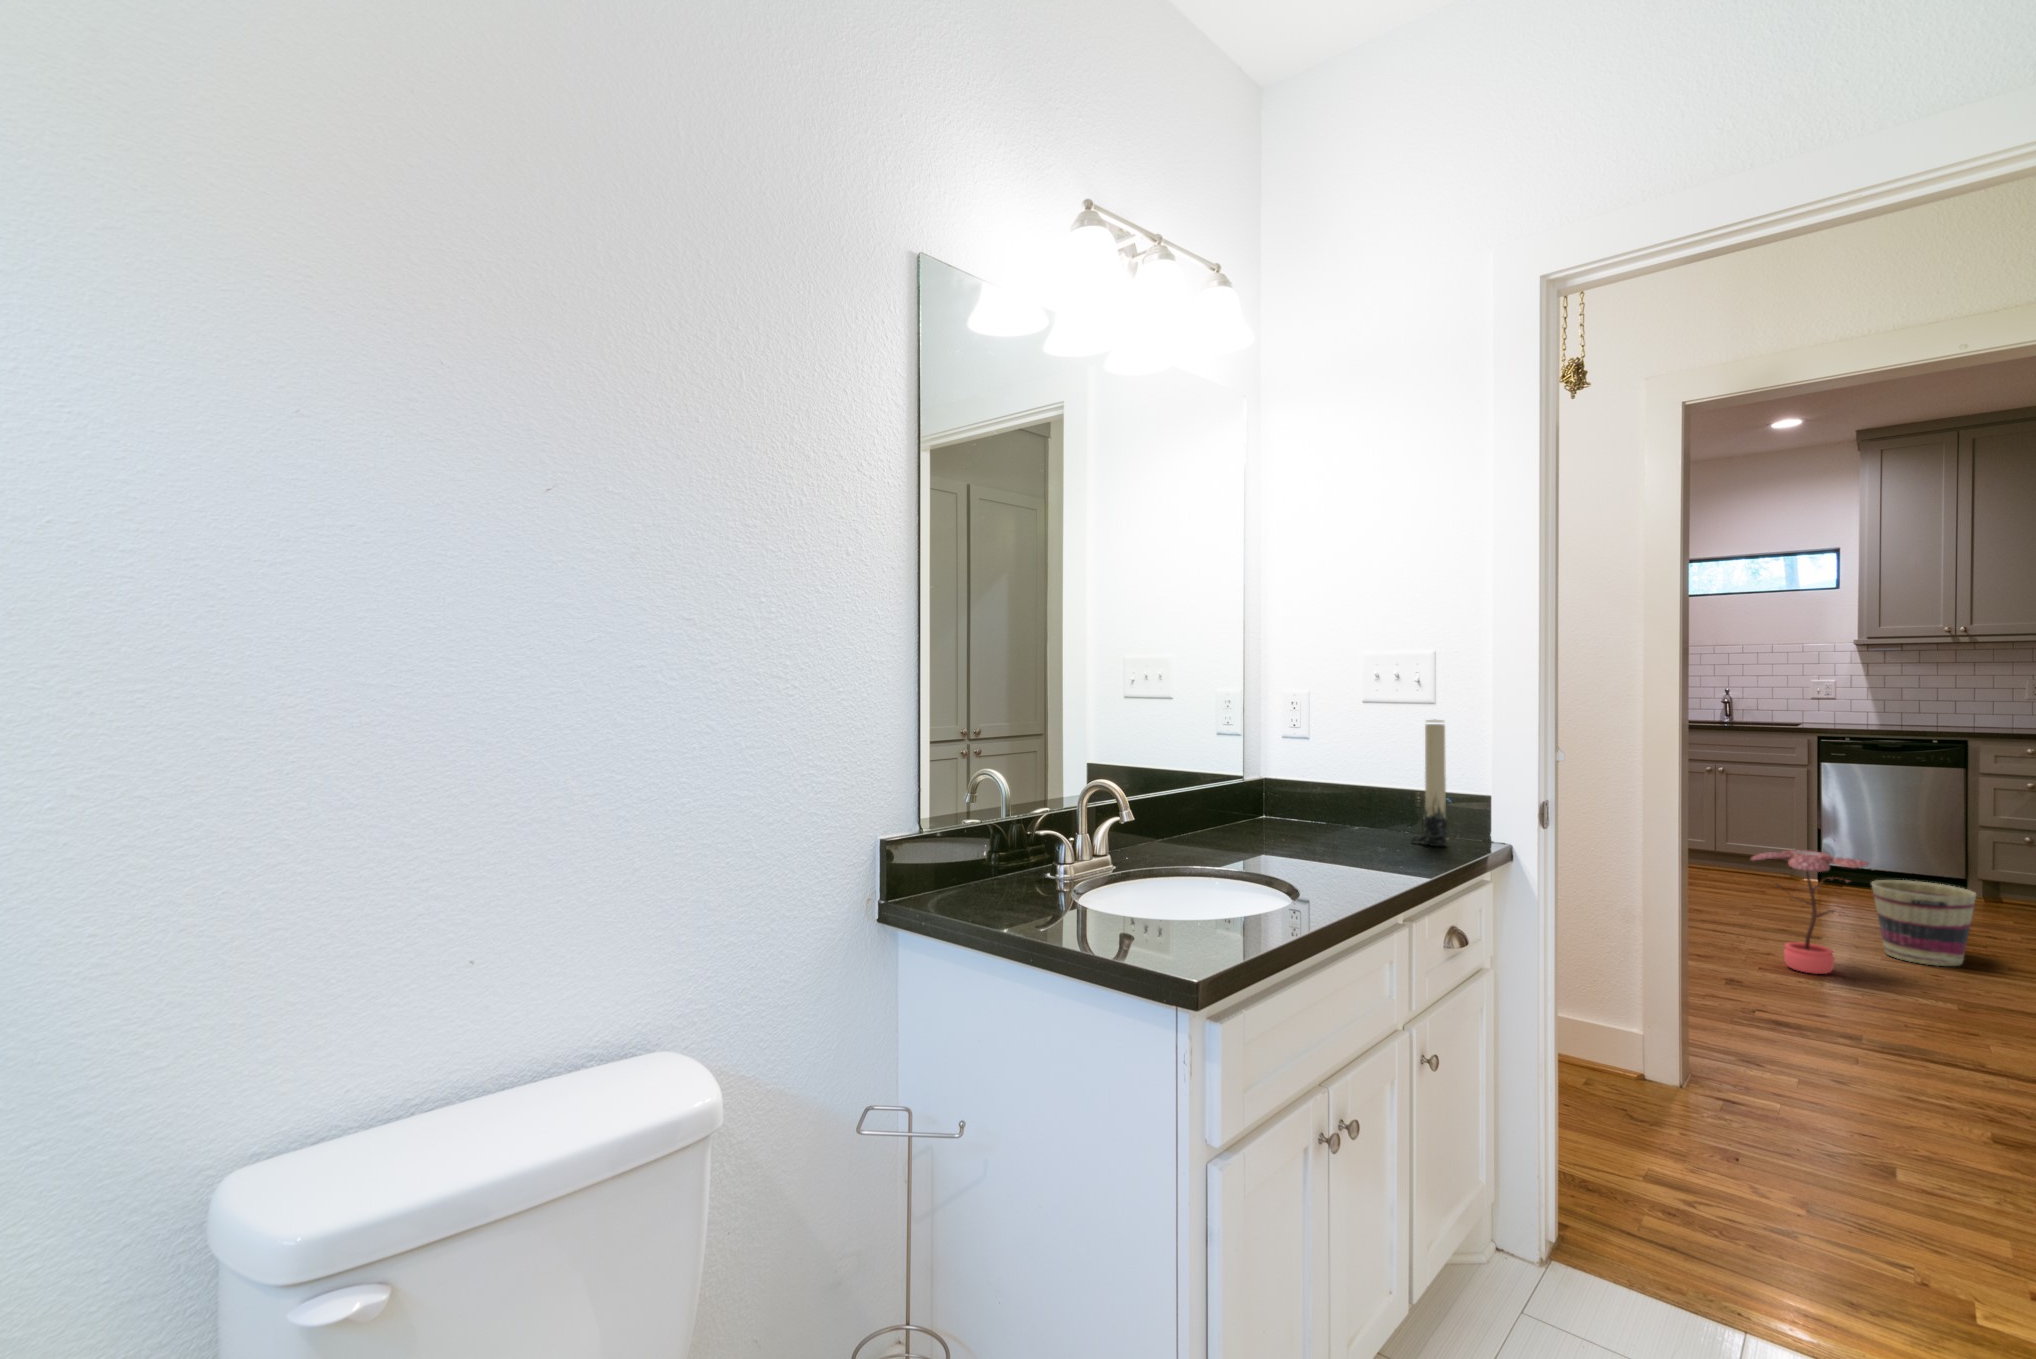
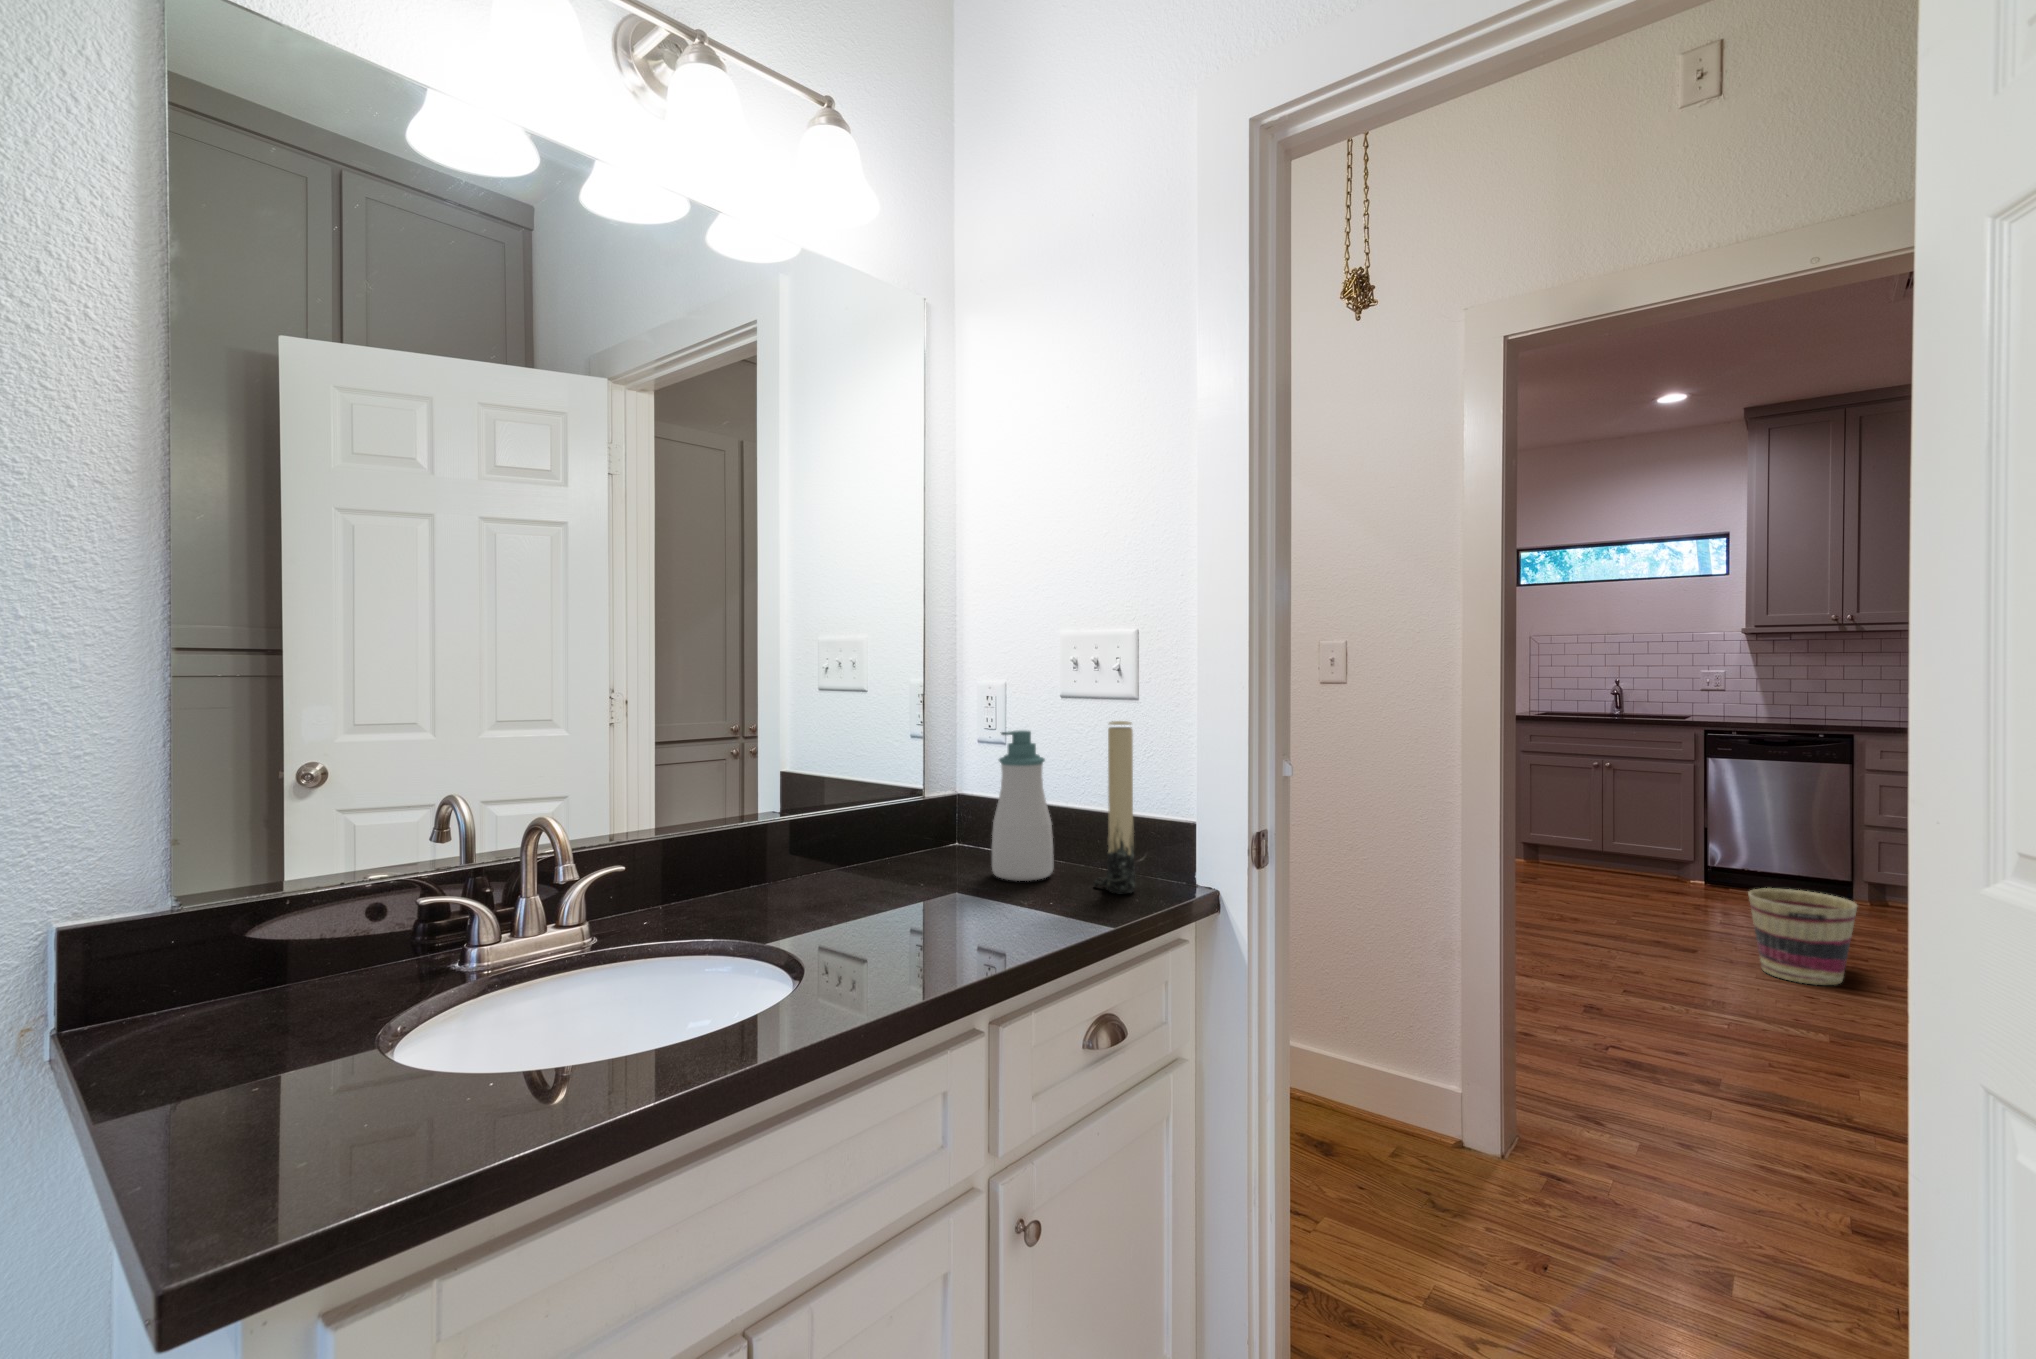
soap bottle: none [1323,727,1371,839] -> present [992,730,1054,881]
potted plant: present [1751,850,1869,974] -> none [1617,858,1742,996]

